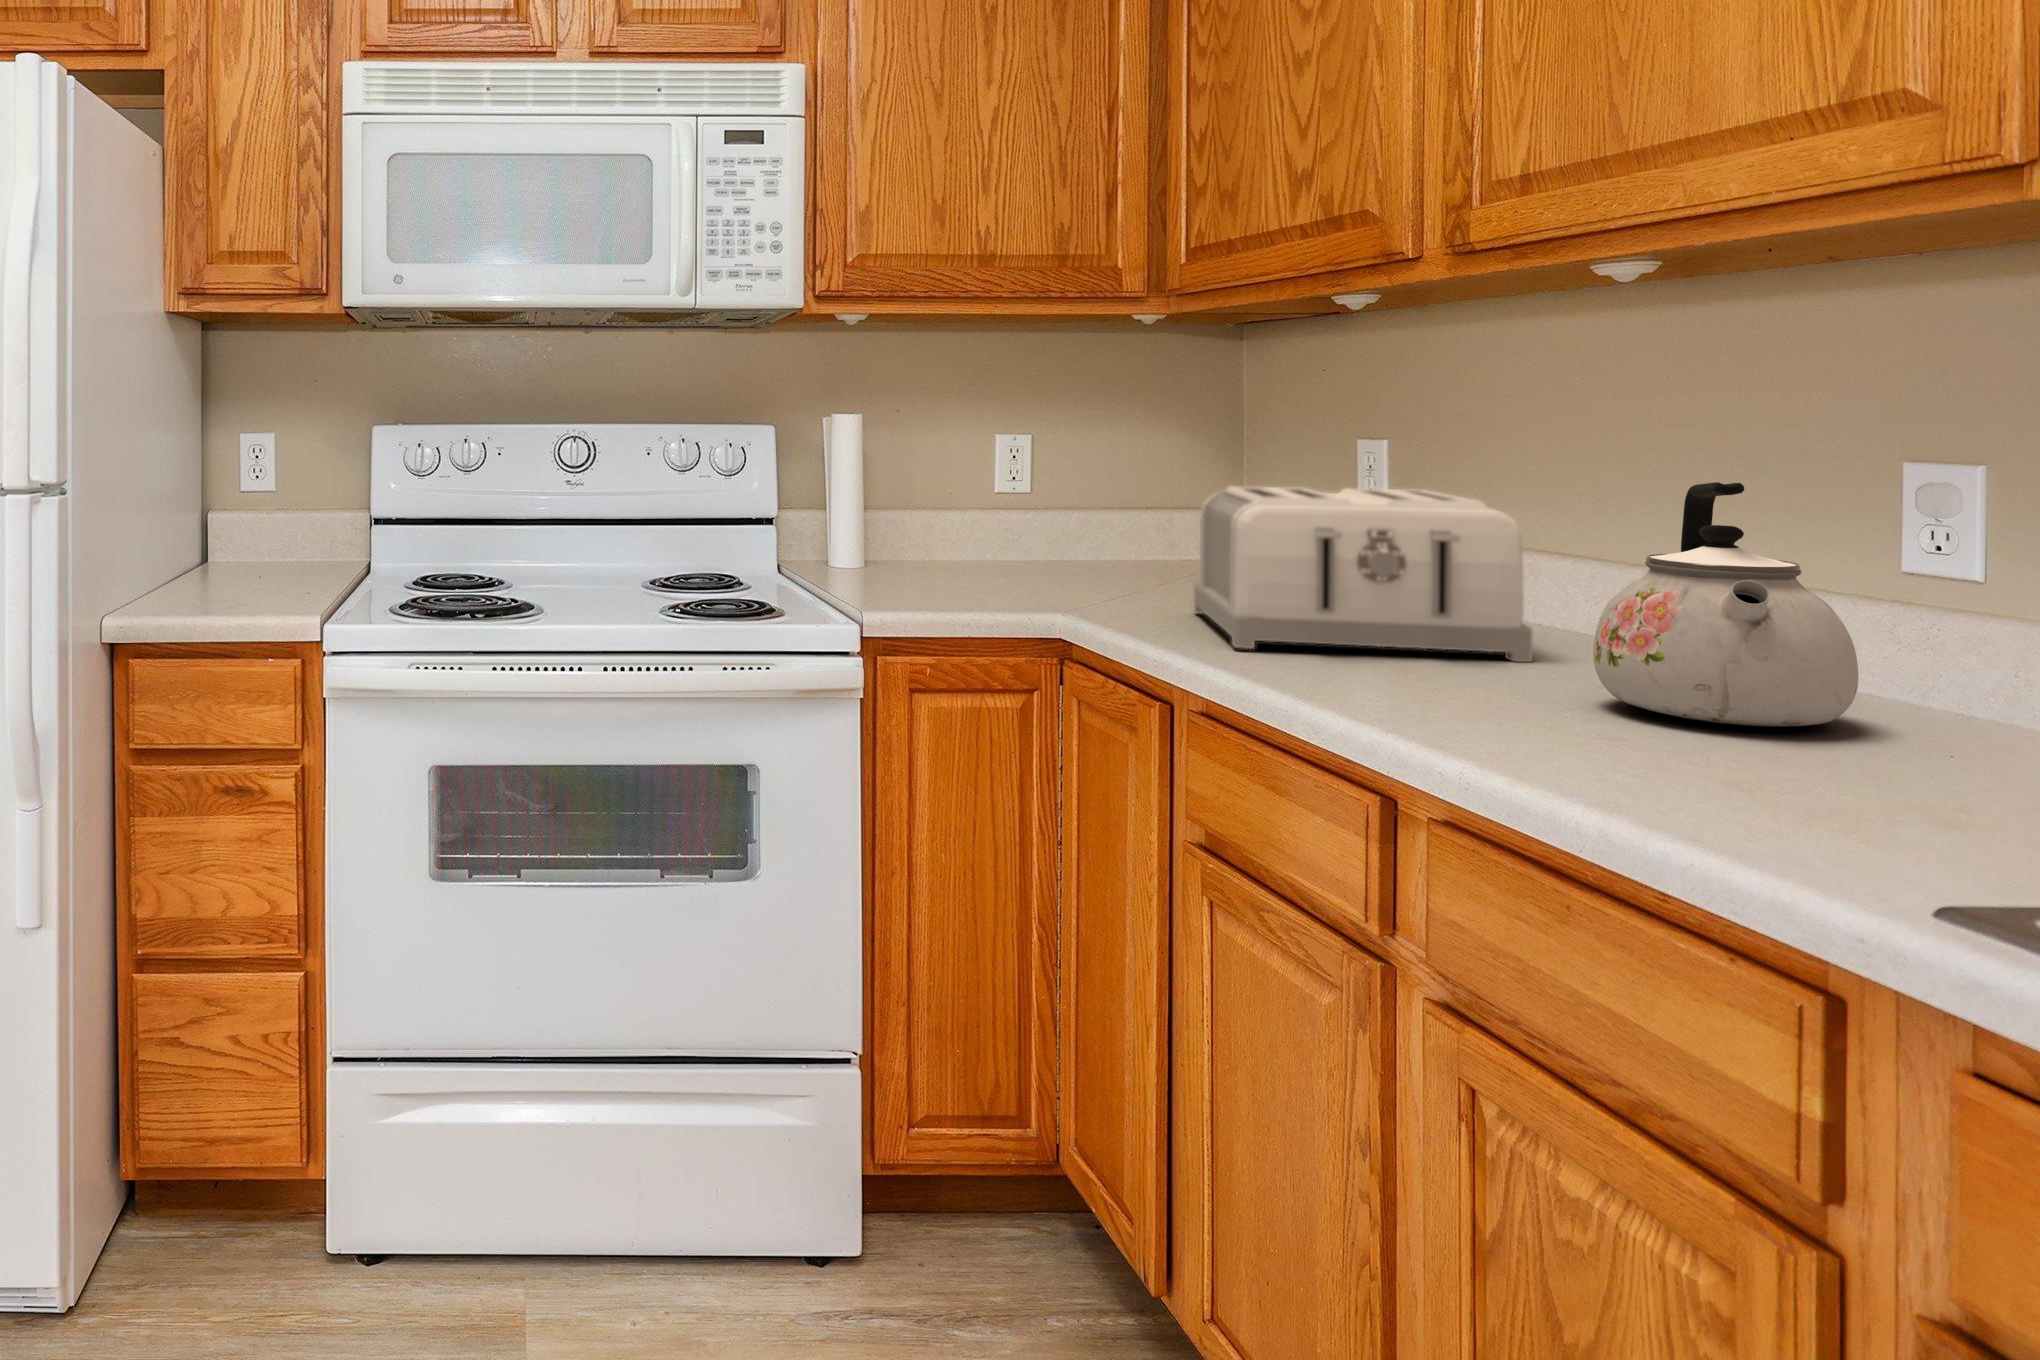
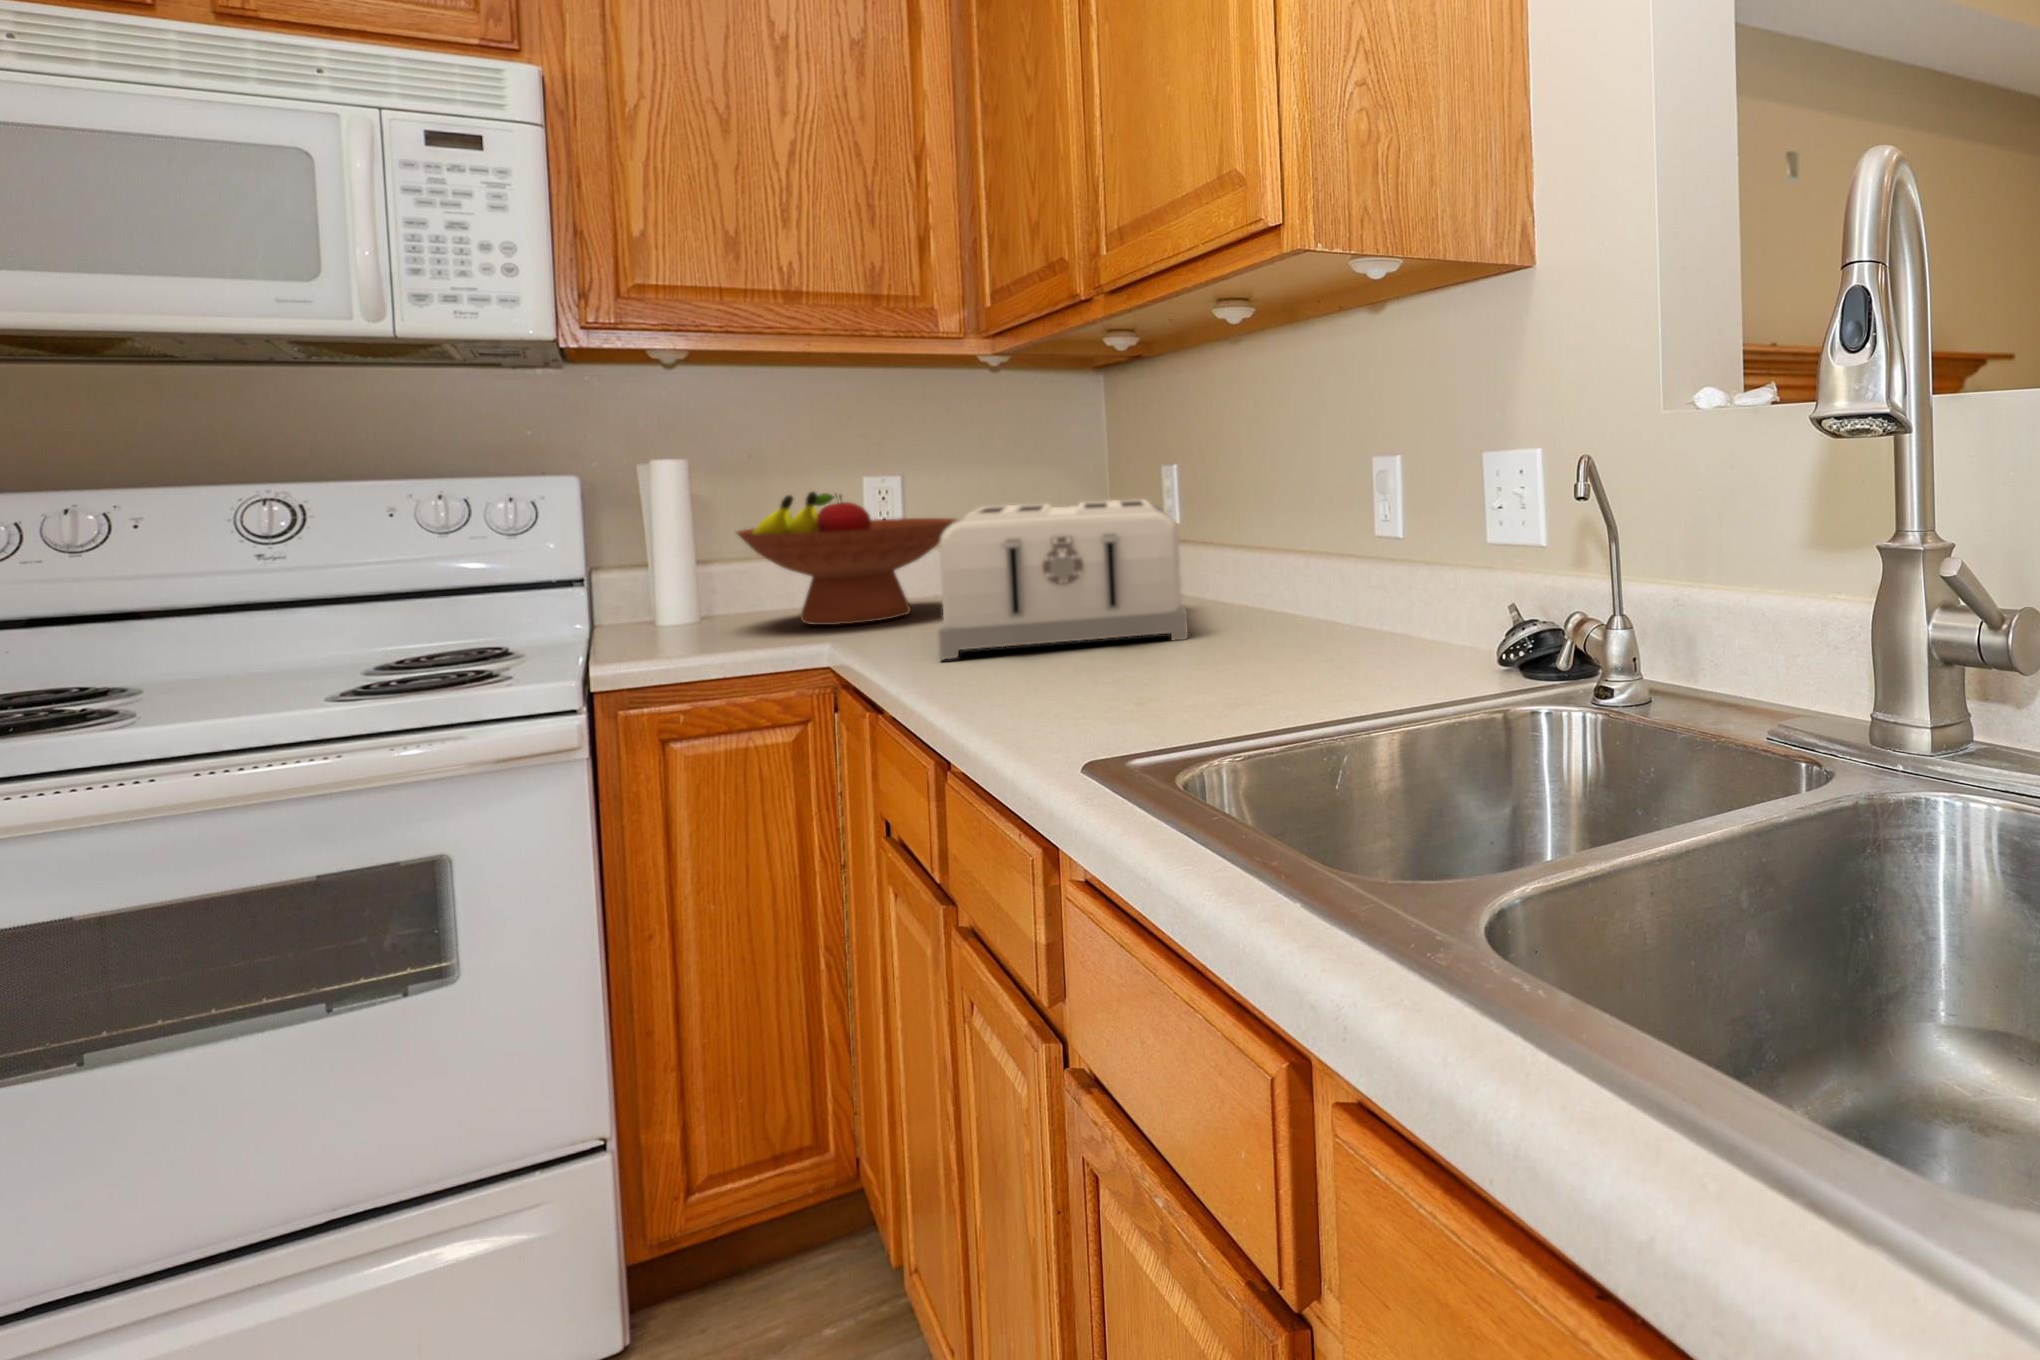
fruit bowl: none [943,459,1160,596] -> present [737,492,958,625]
kettle: present [1593,482,1859,727] -> none [1171,476,1341,678]

